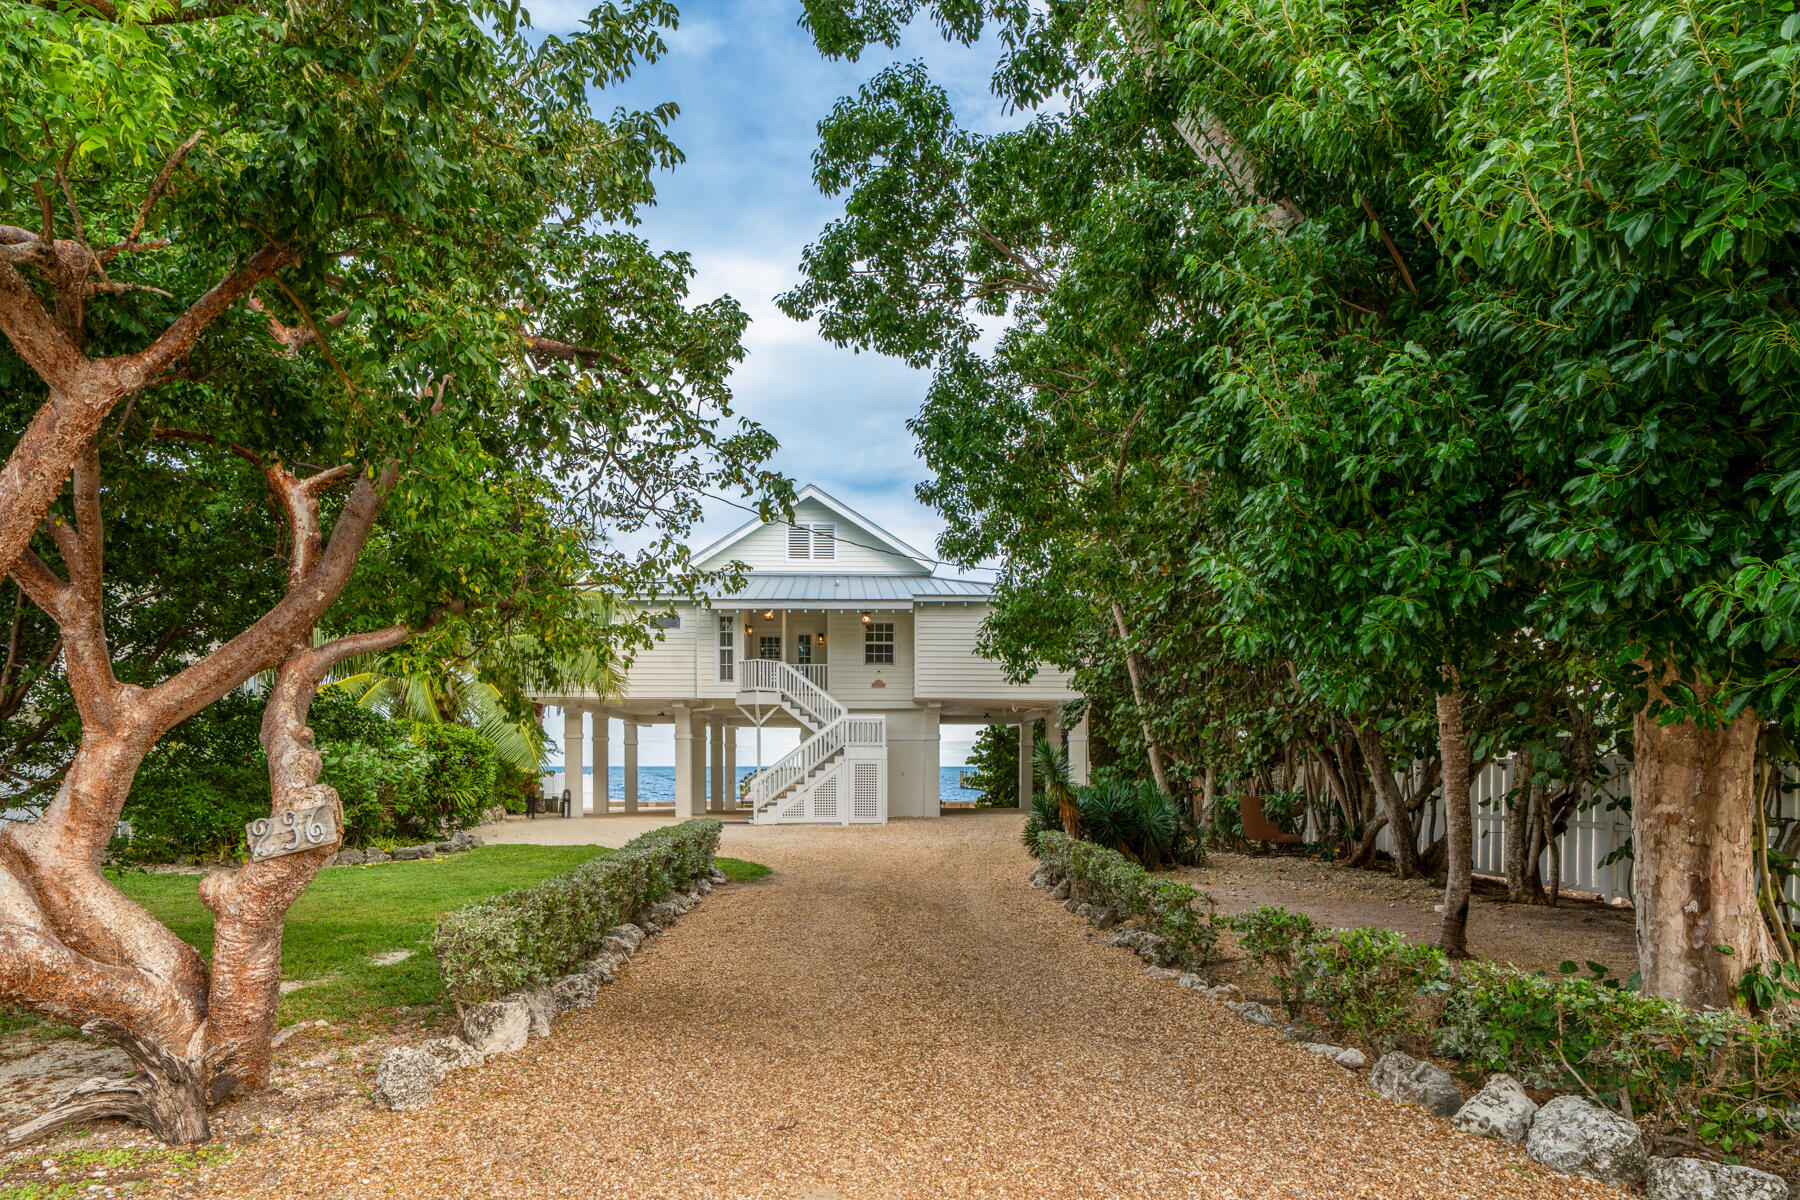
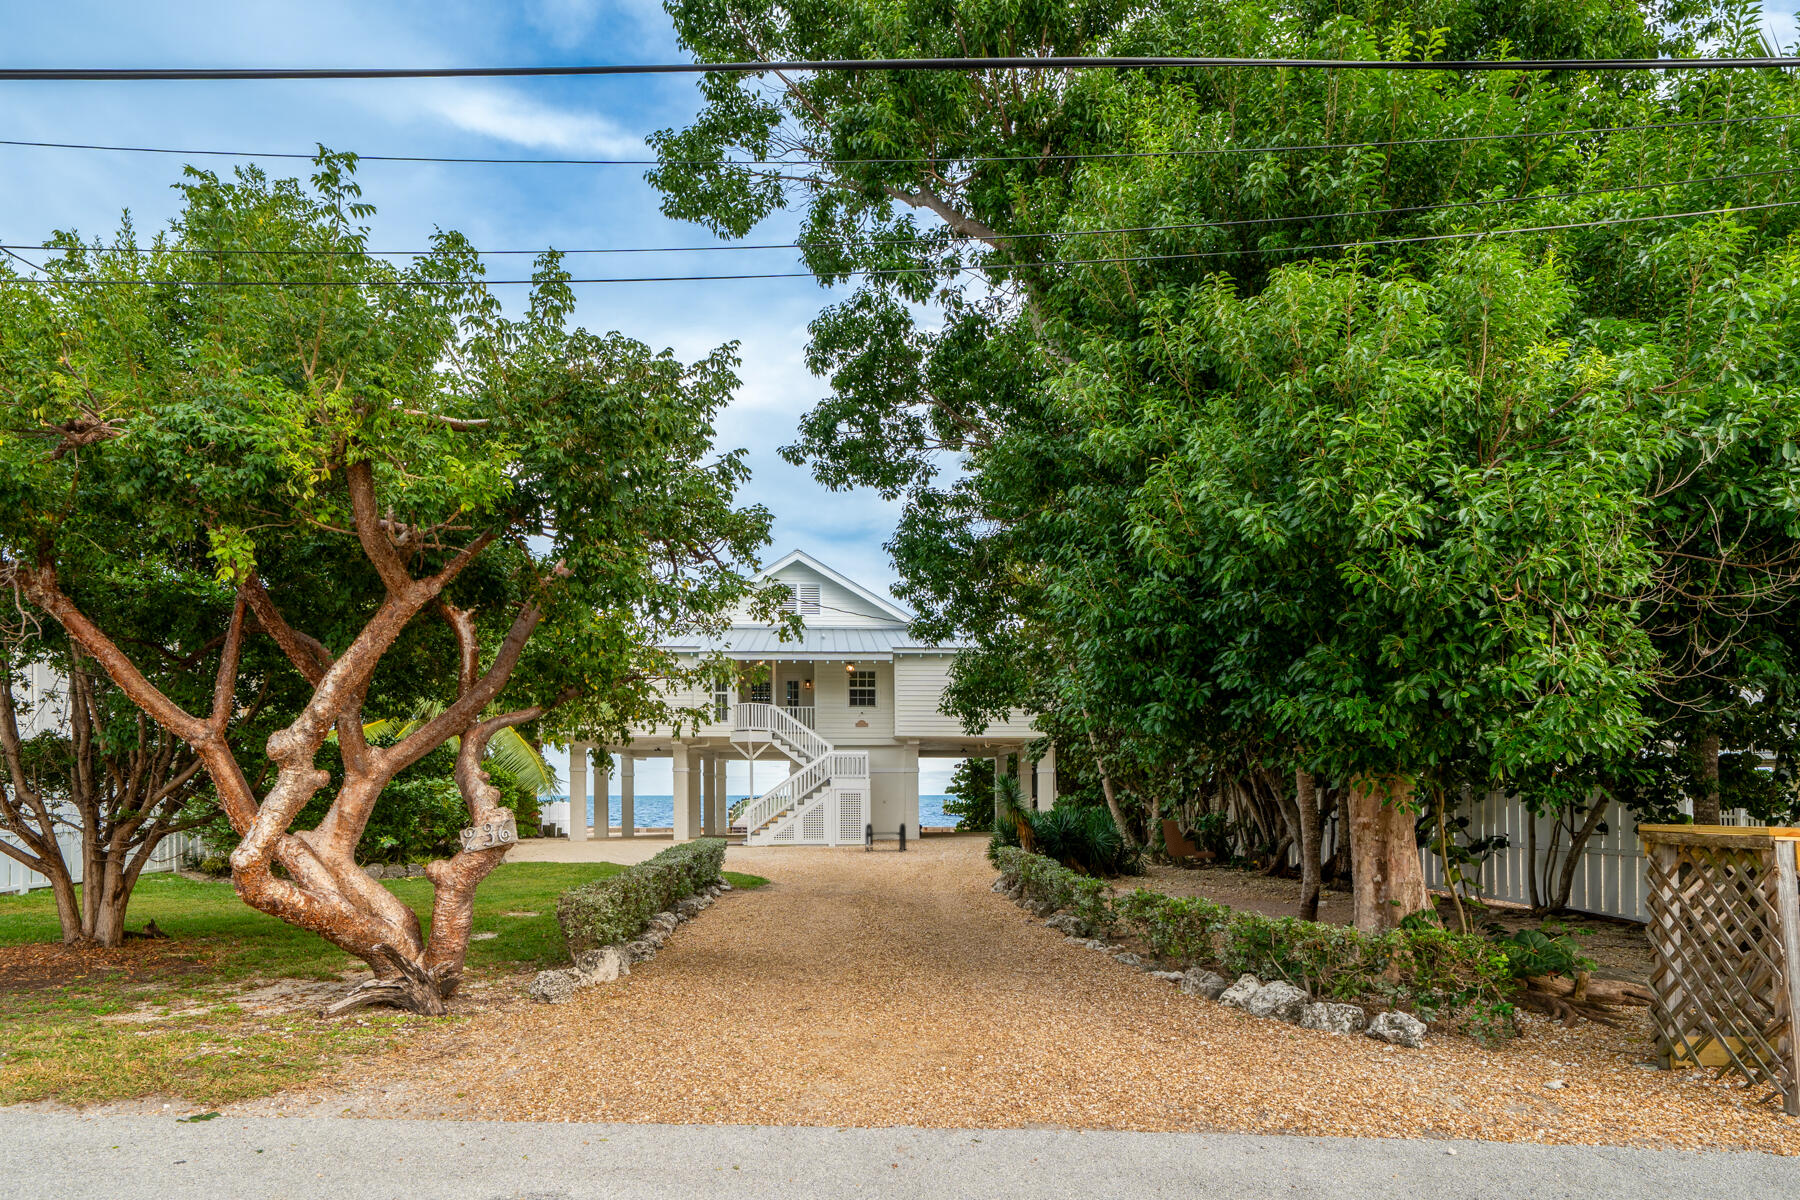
bench: present [526,789,571,819] -> present [865,823,906,852]

